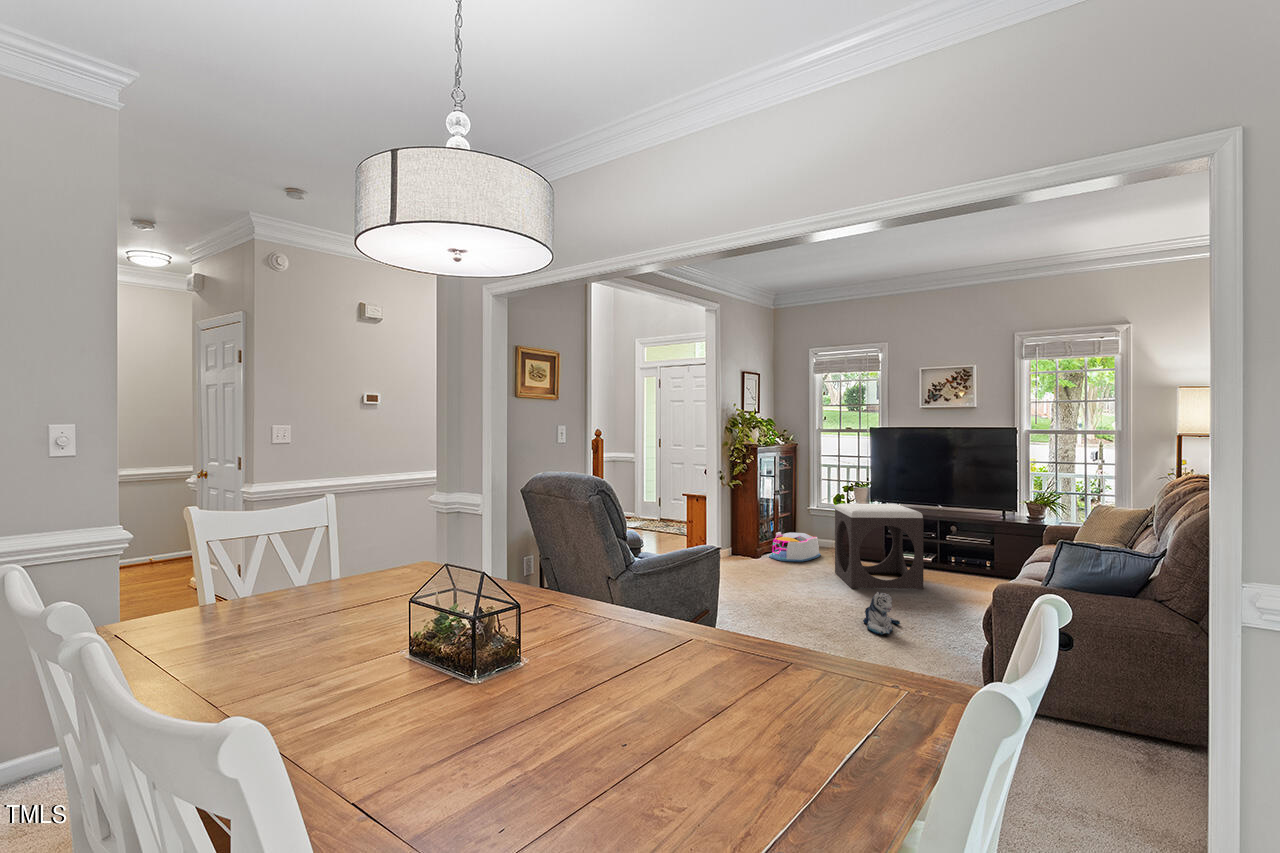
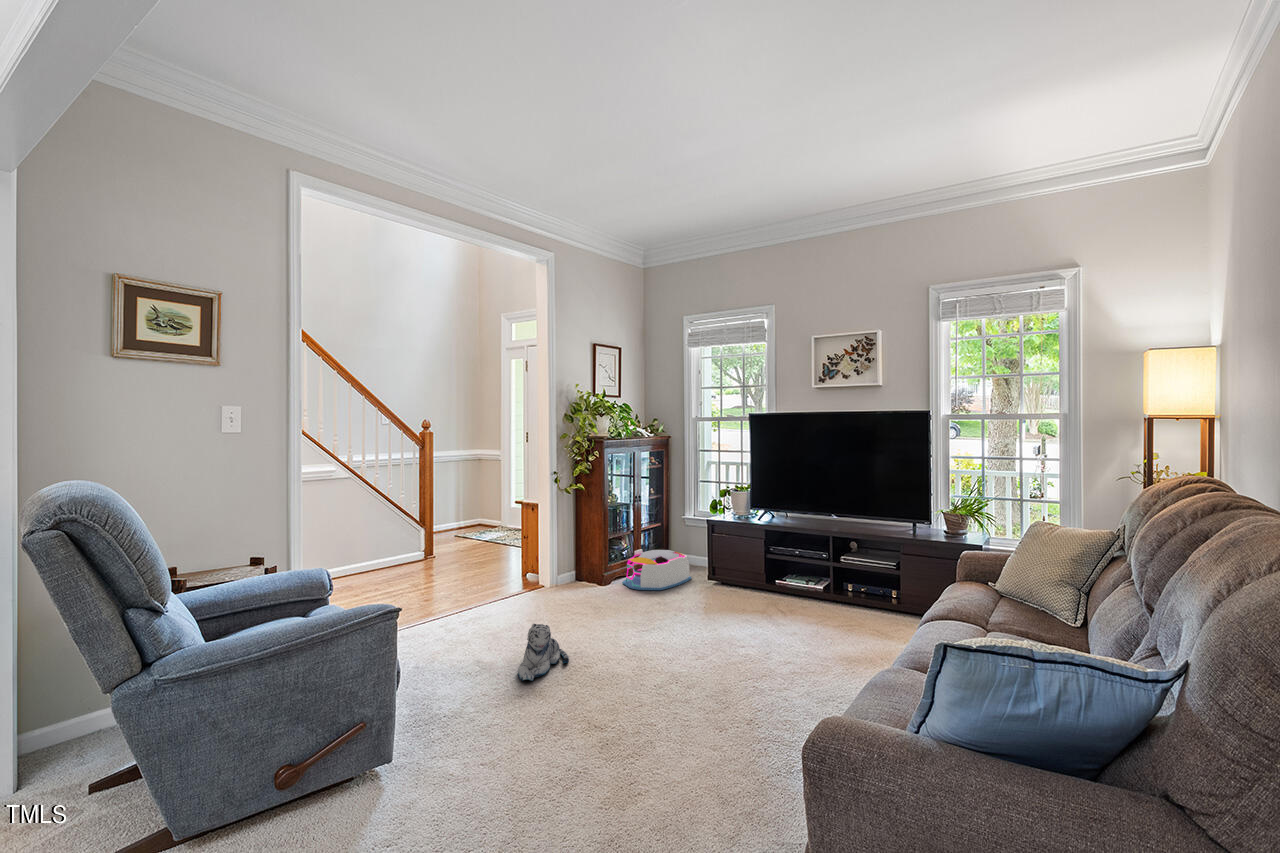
footstool: present [835,504,924,589] -> none [690,516,796,639]
plush toy: present [863,592,900,635] -> present [518,624,569,681]

